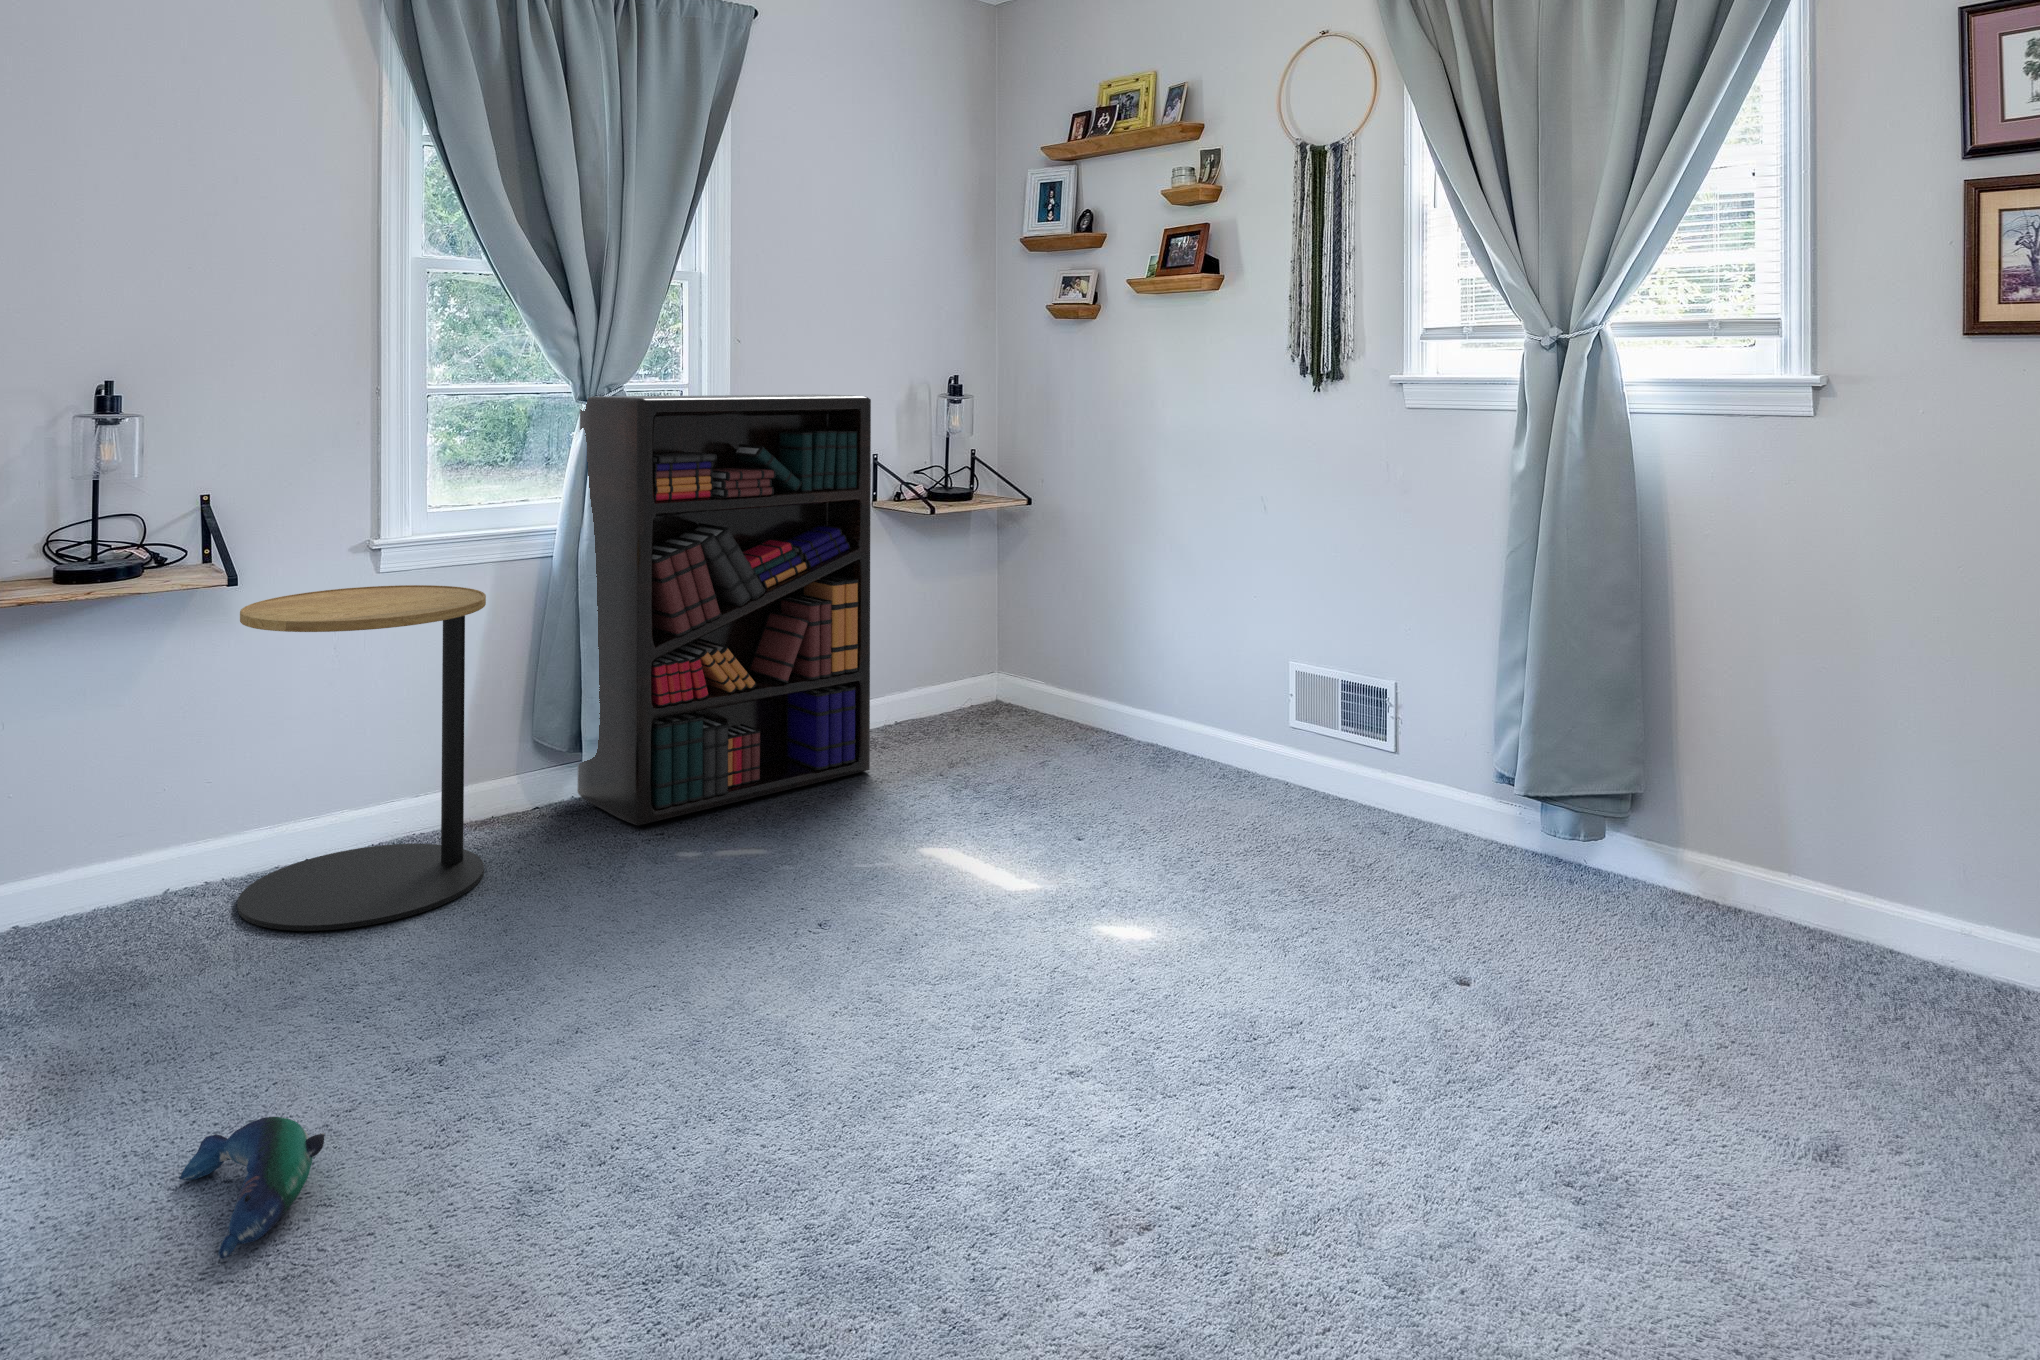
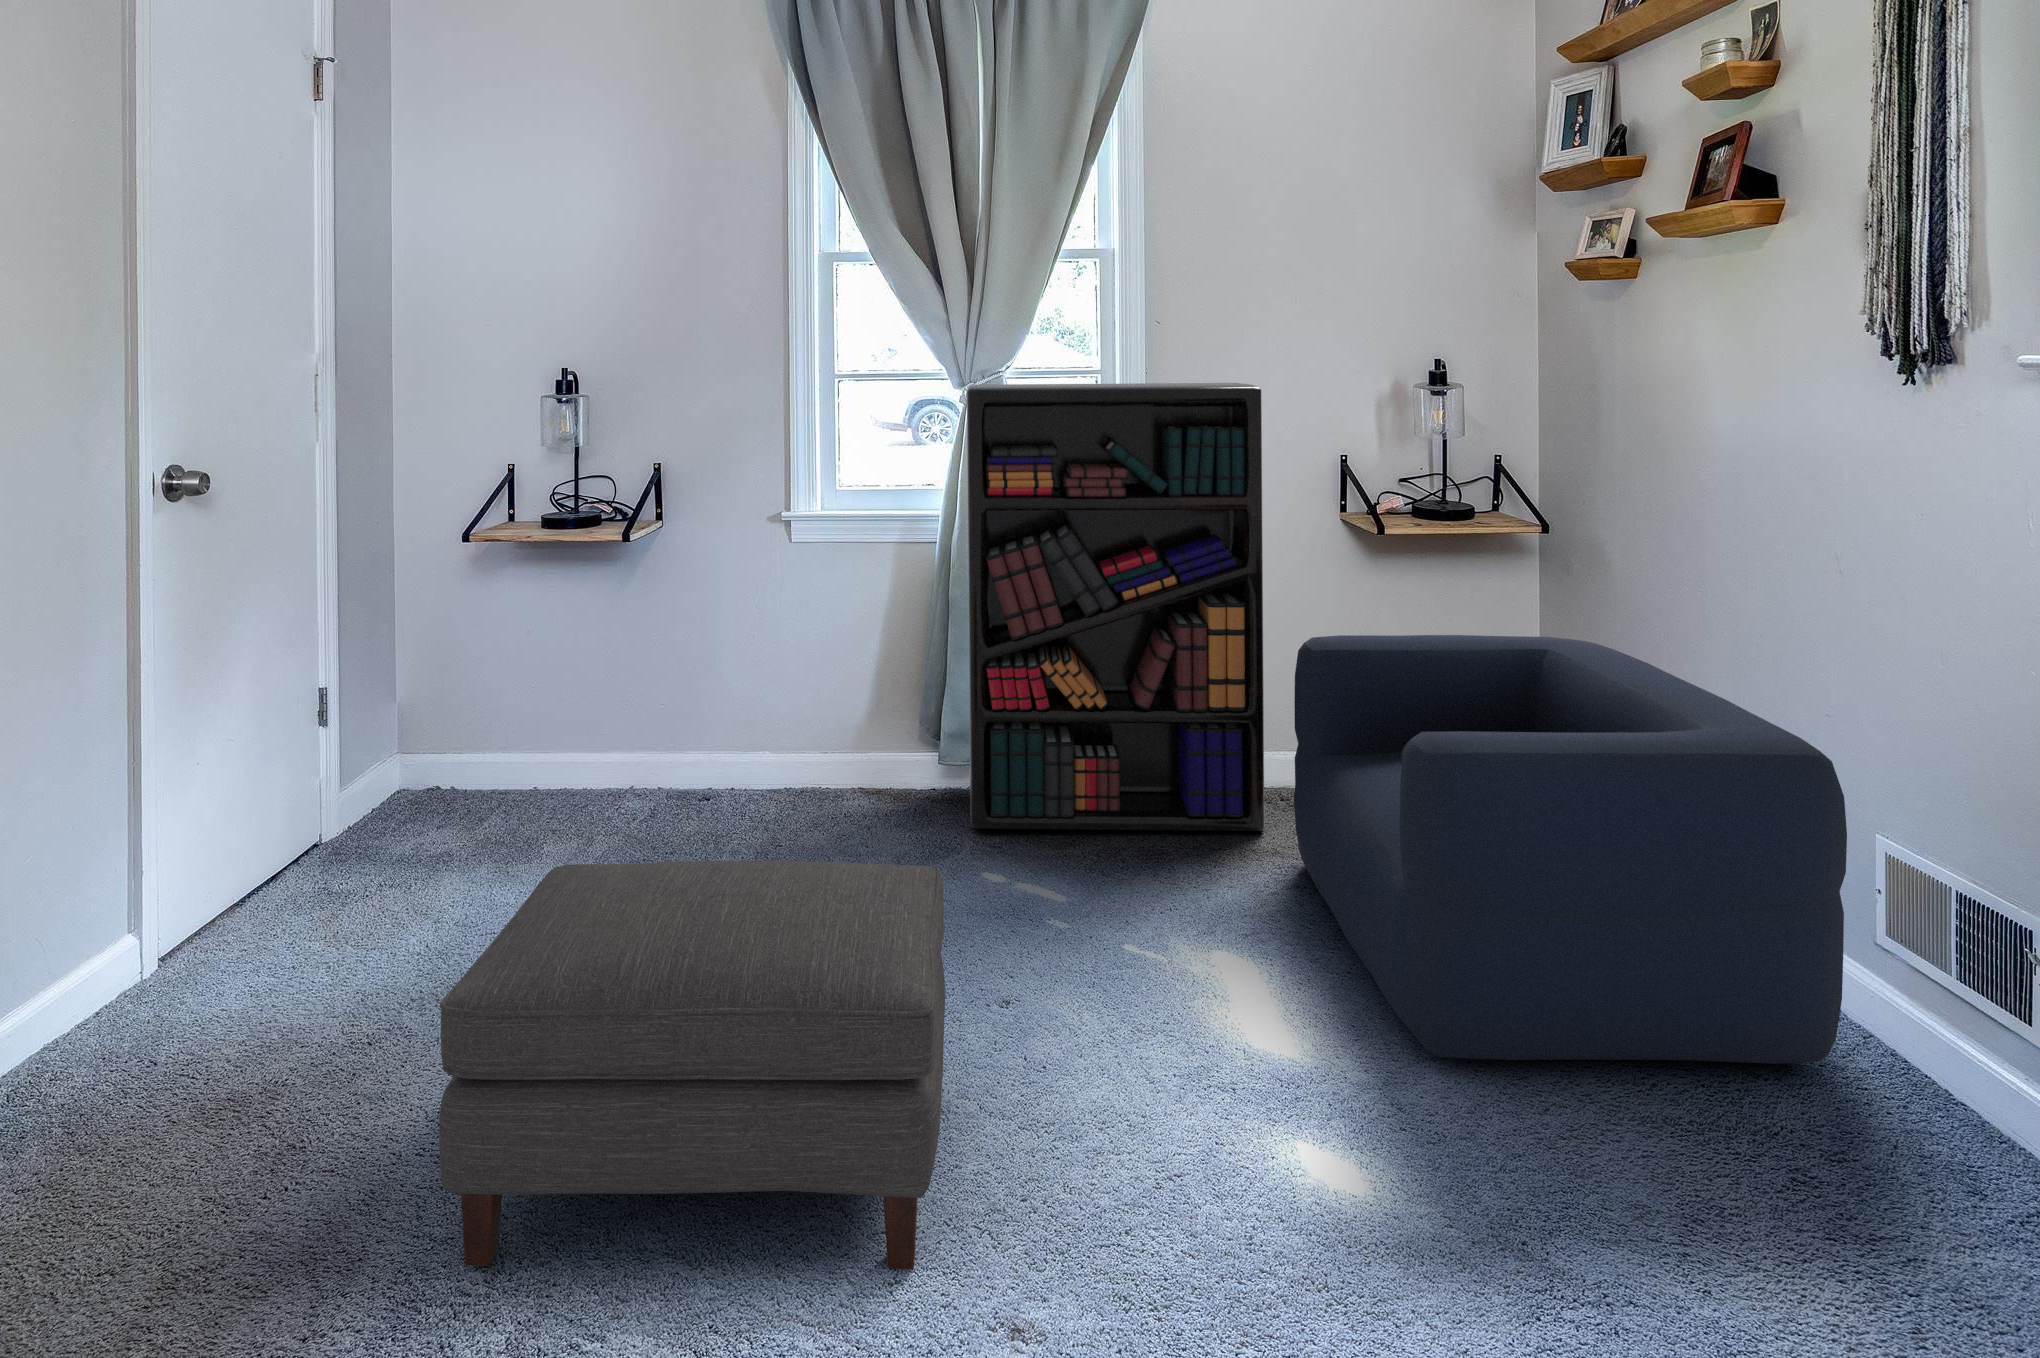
armchair: none [917,577,1289,848] -> present [1294,635,1847,1064]
side table: present [237,585,486,931] -> none [628,553,829,862]
ottoman: none [518,791,988,1185] -> present [439,860,945,1269]
plush toy: present [180,1117,324,1259] -> none [212,1017,358,1137]

